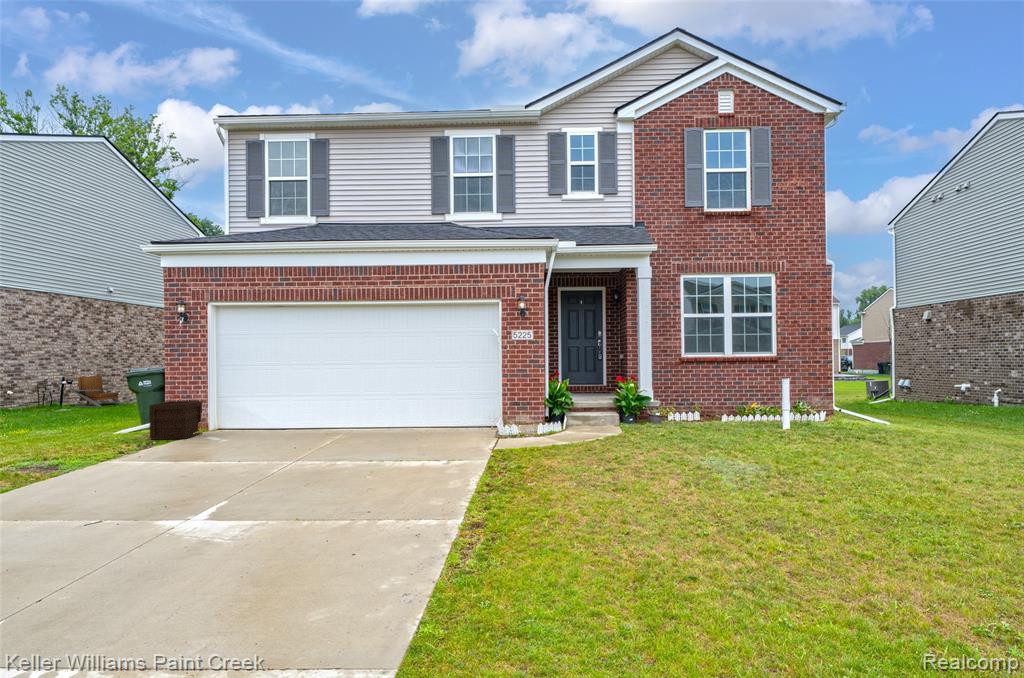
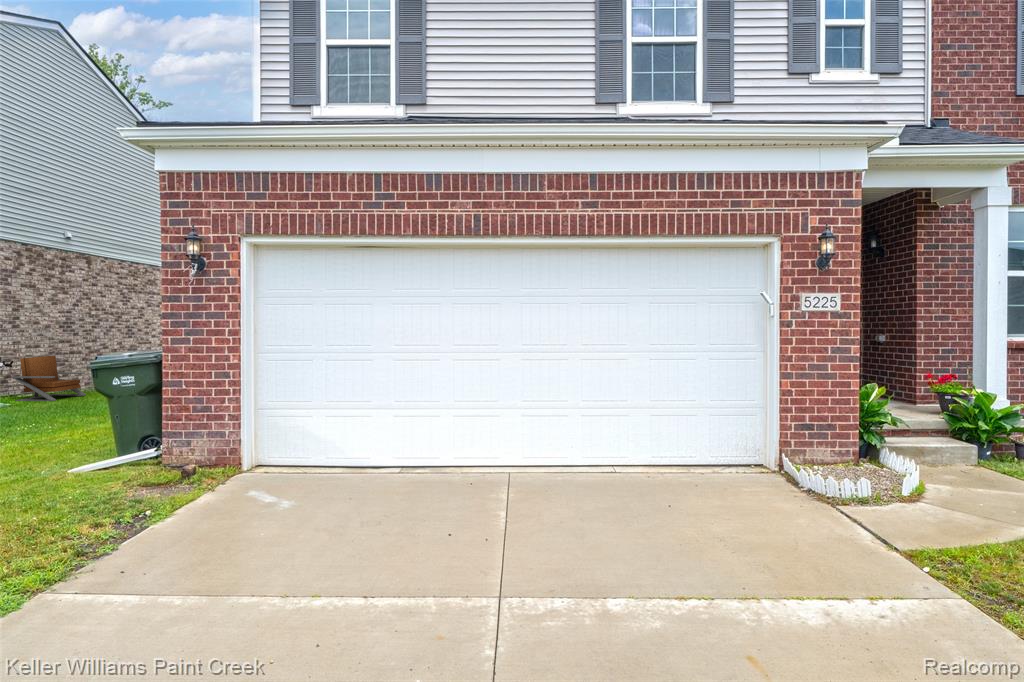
wooden crate: present [149,401,203,440] -> none [139,416,236,494]

